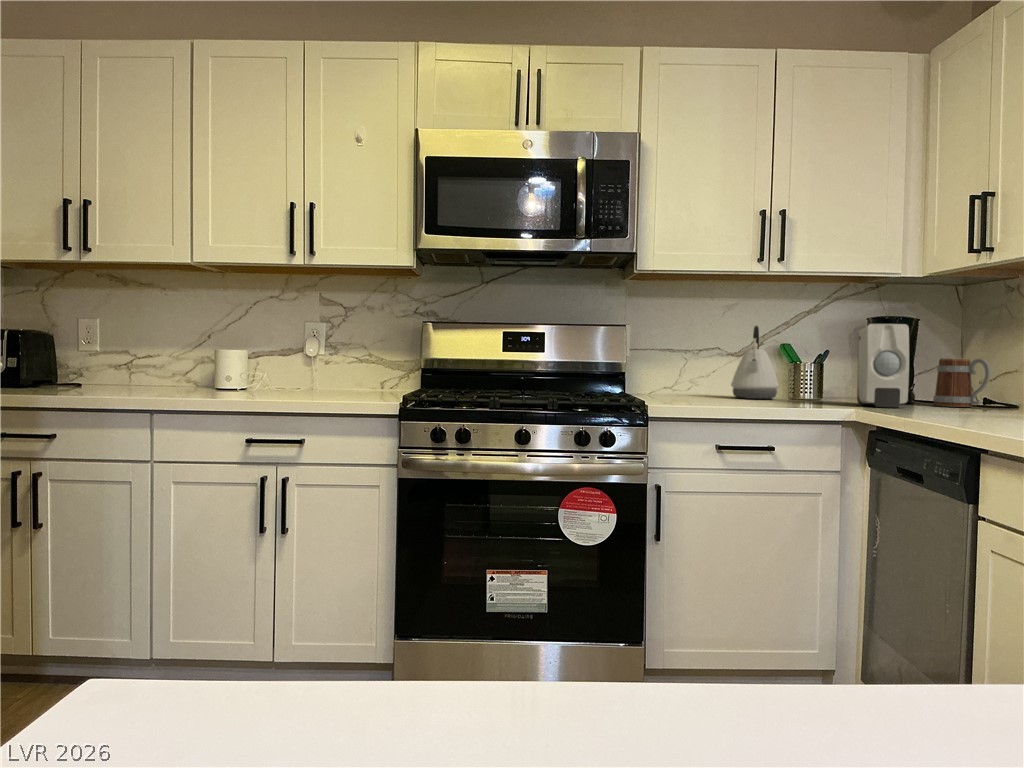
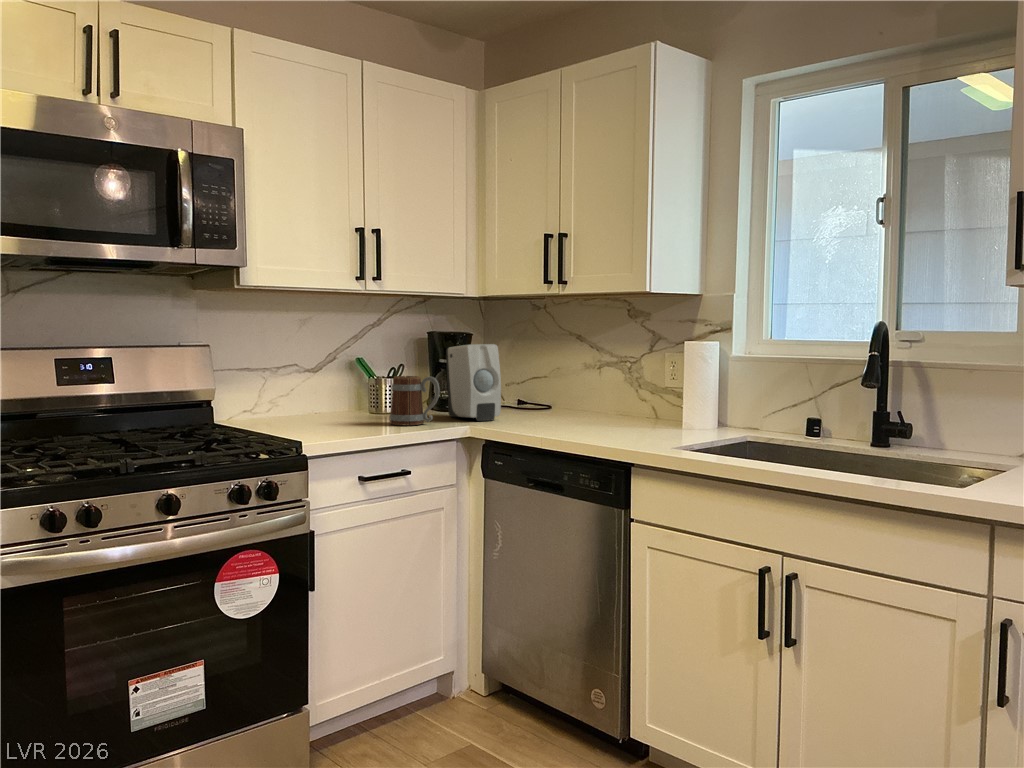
kettle: present [731,326,779,399] -> none [322,342,370,419]
mug: present [933,358,991,407] -> present [390,376,440,425]

